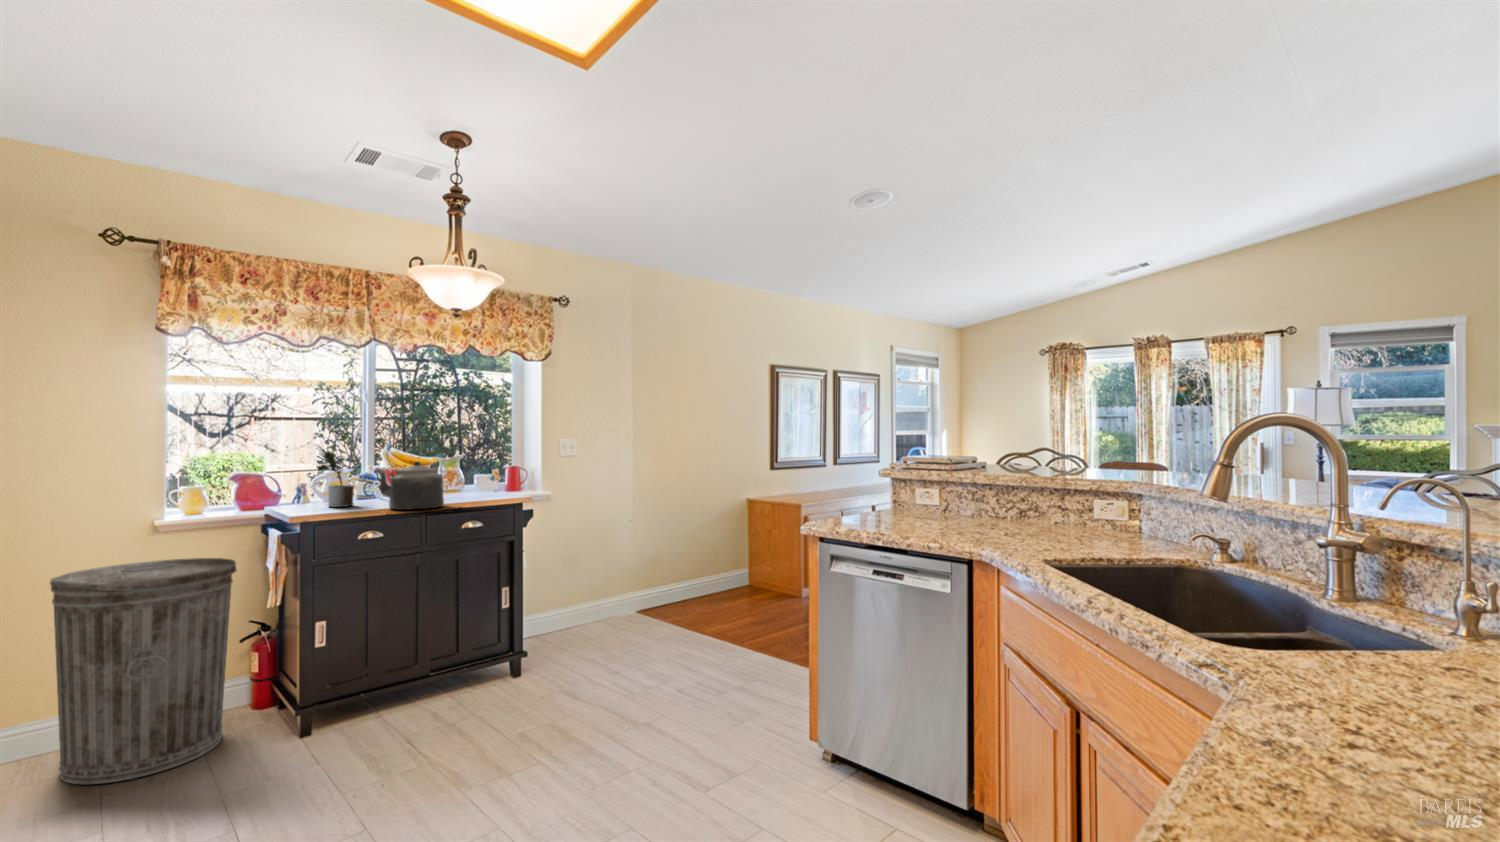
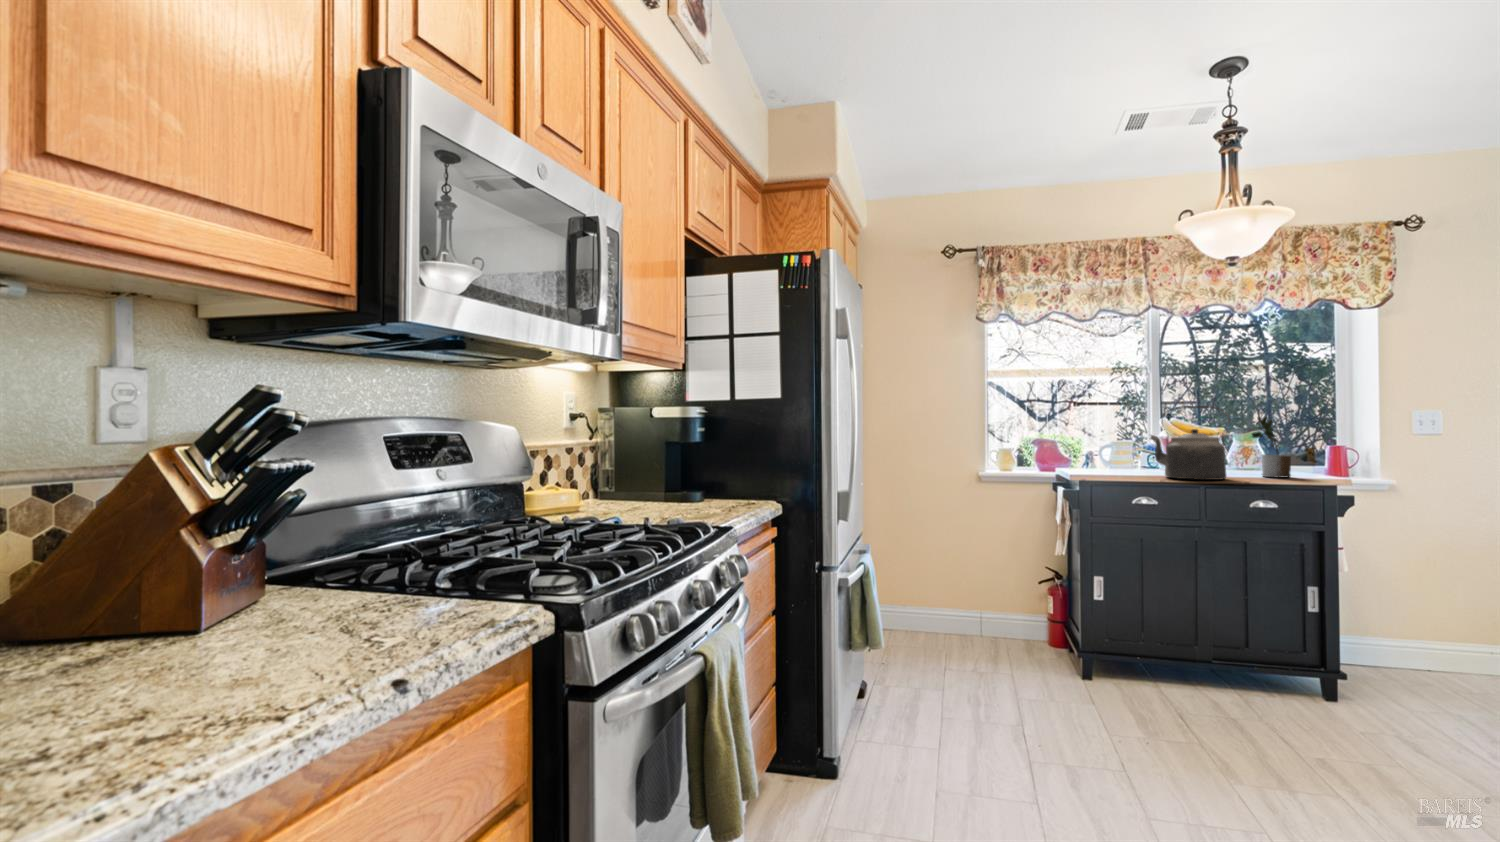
potted plant: present [317,451,354,507] -> present [1252,417,1291,478]
trash can: present [50,558,237,784] -> none [917,504,1032,668]

